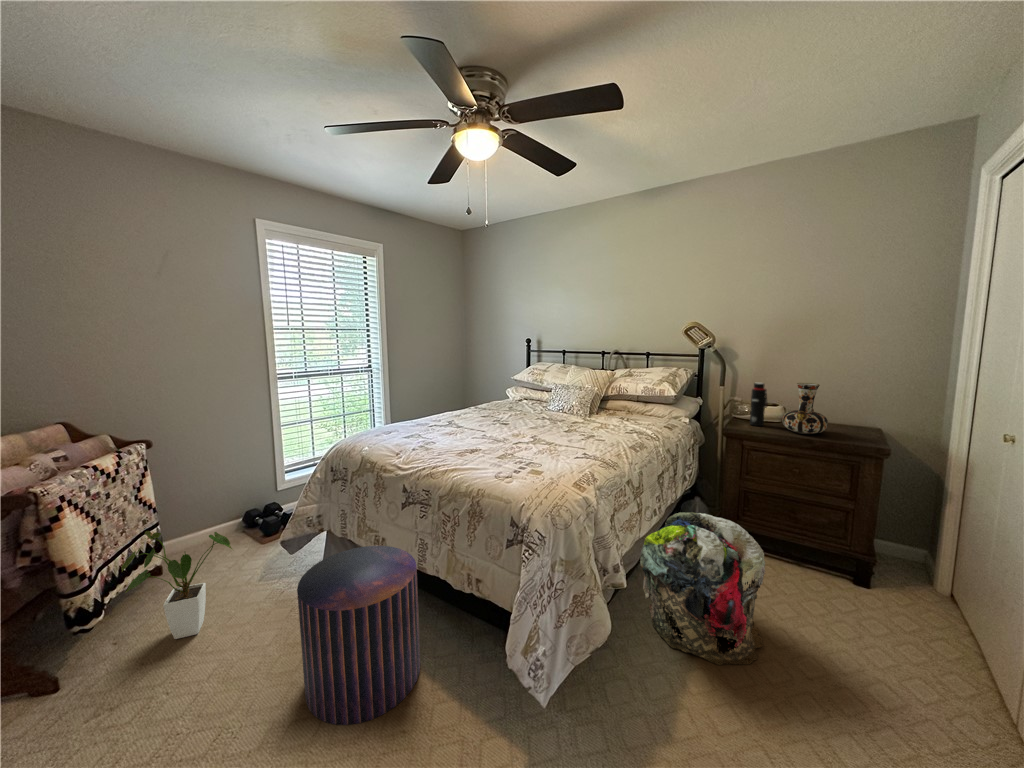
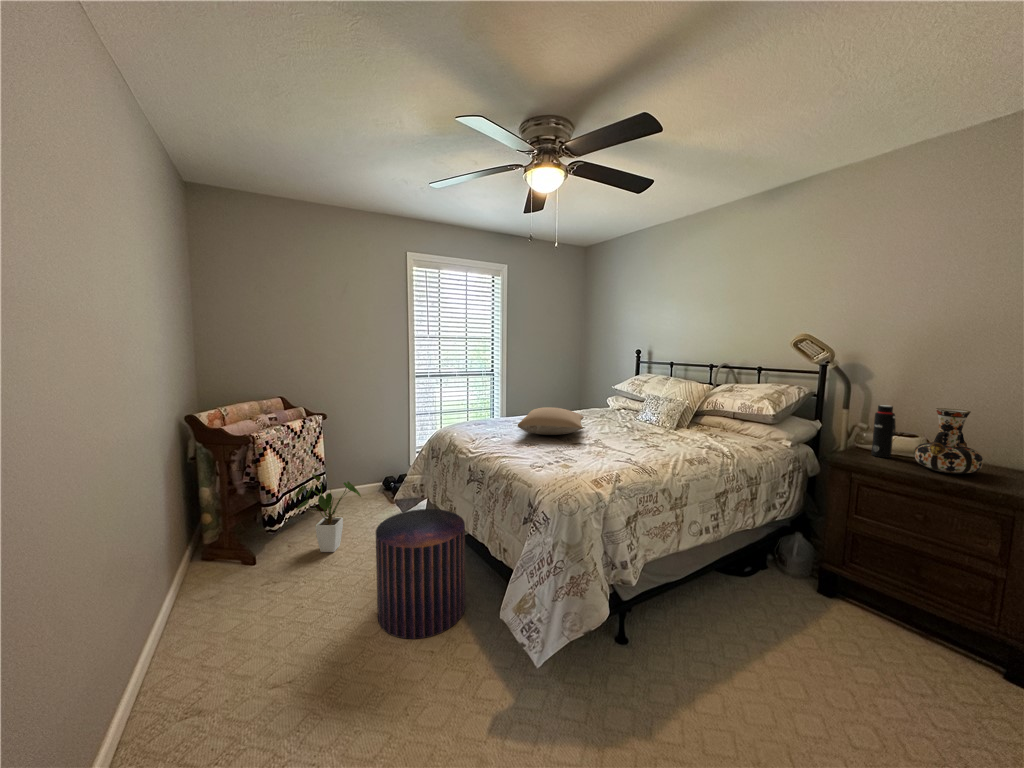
pillow: none [445,406,521,437] -> present [518,407,584,435]
laundry basket: present [640,512,765,665] -> none [681,536,824,713]

